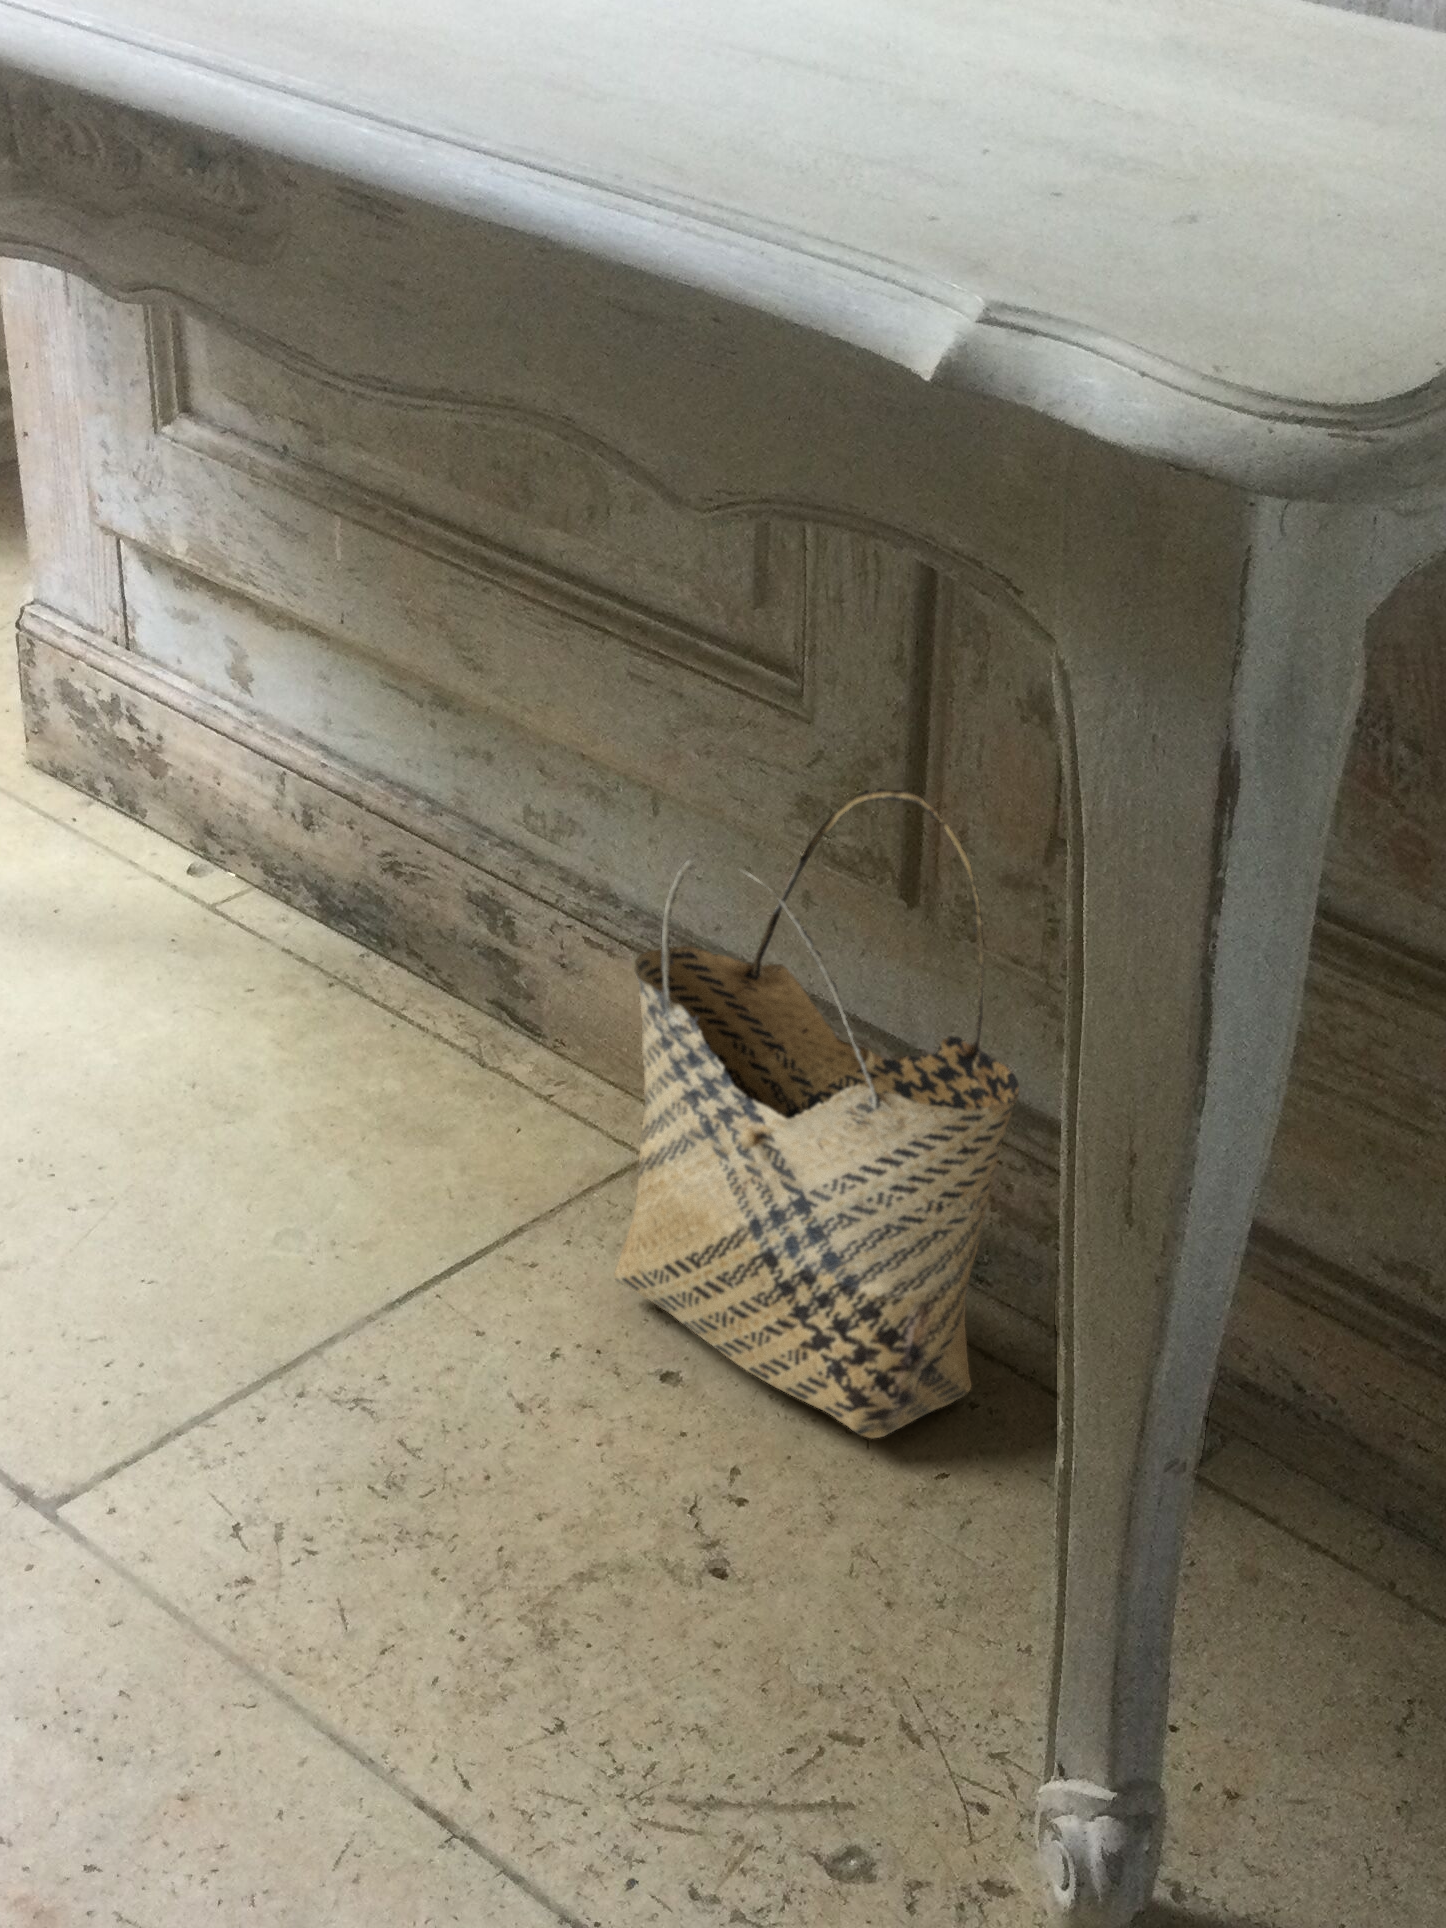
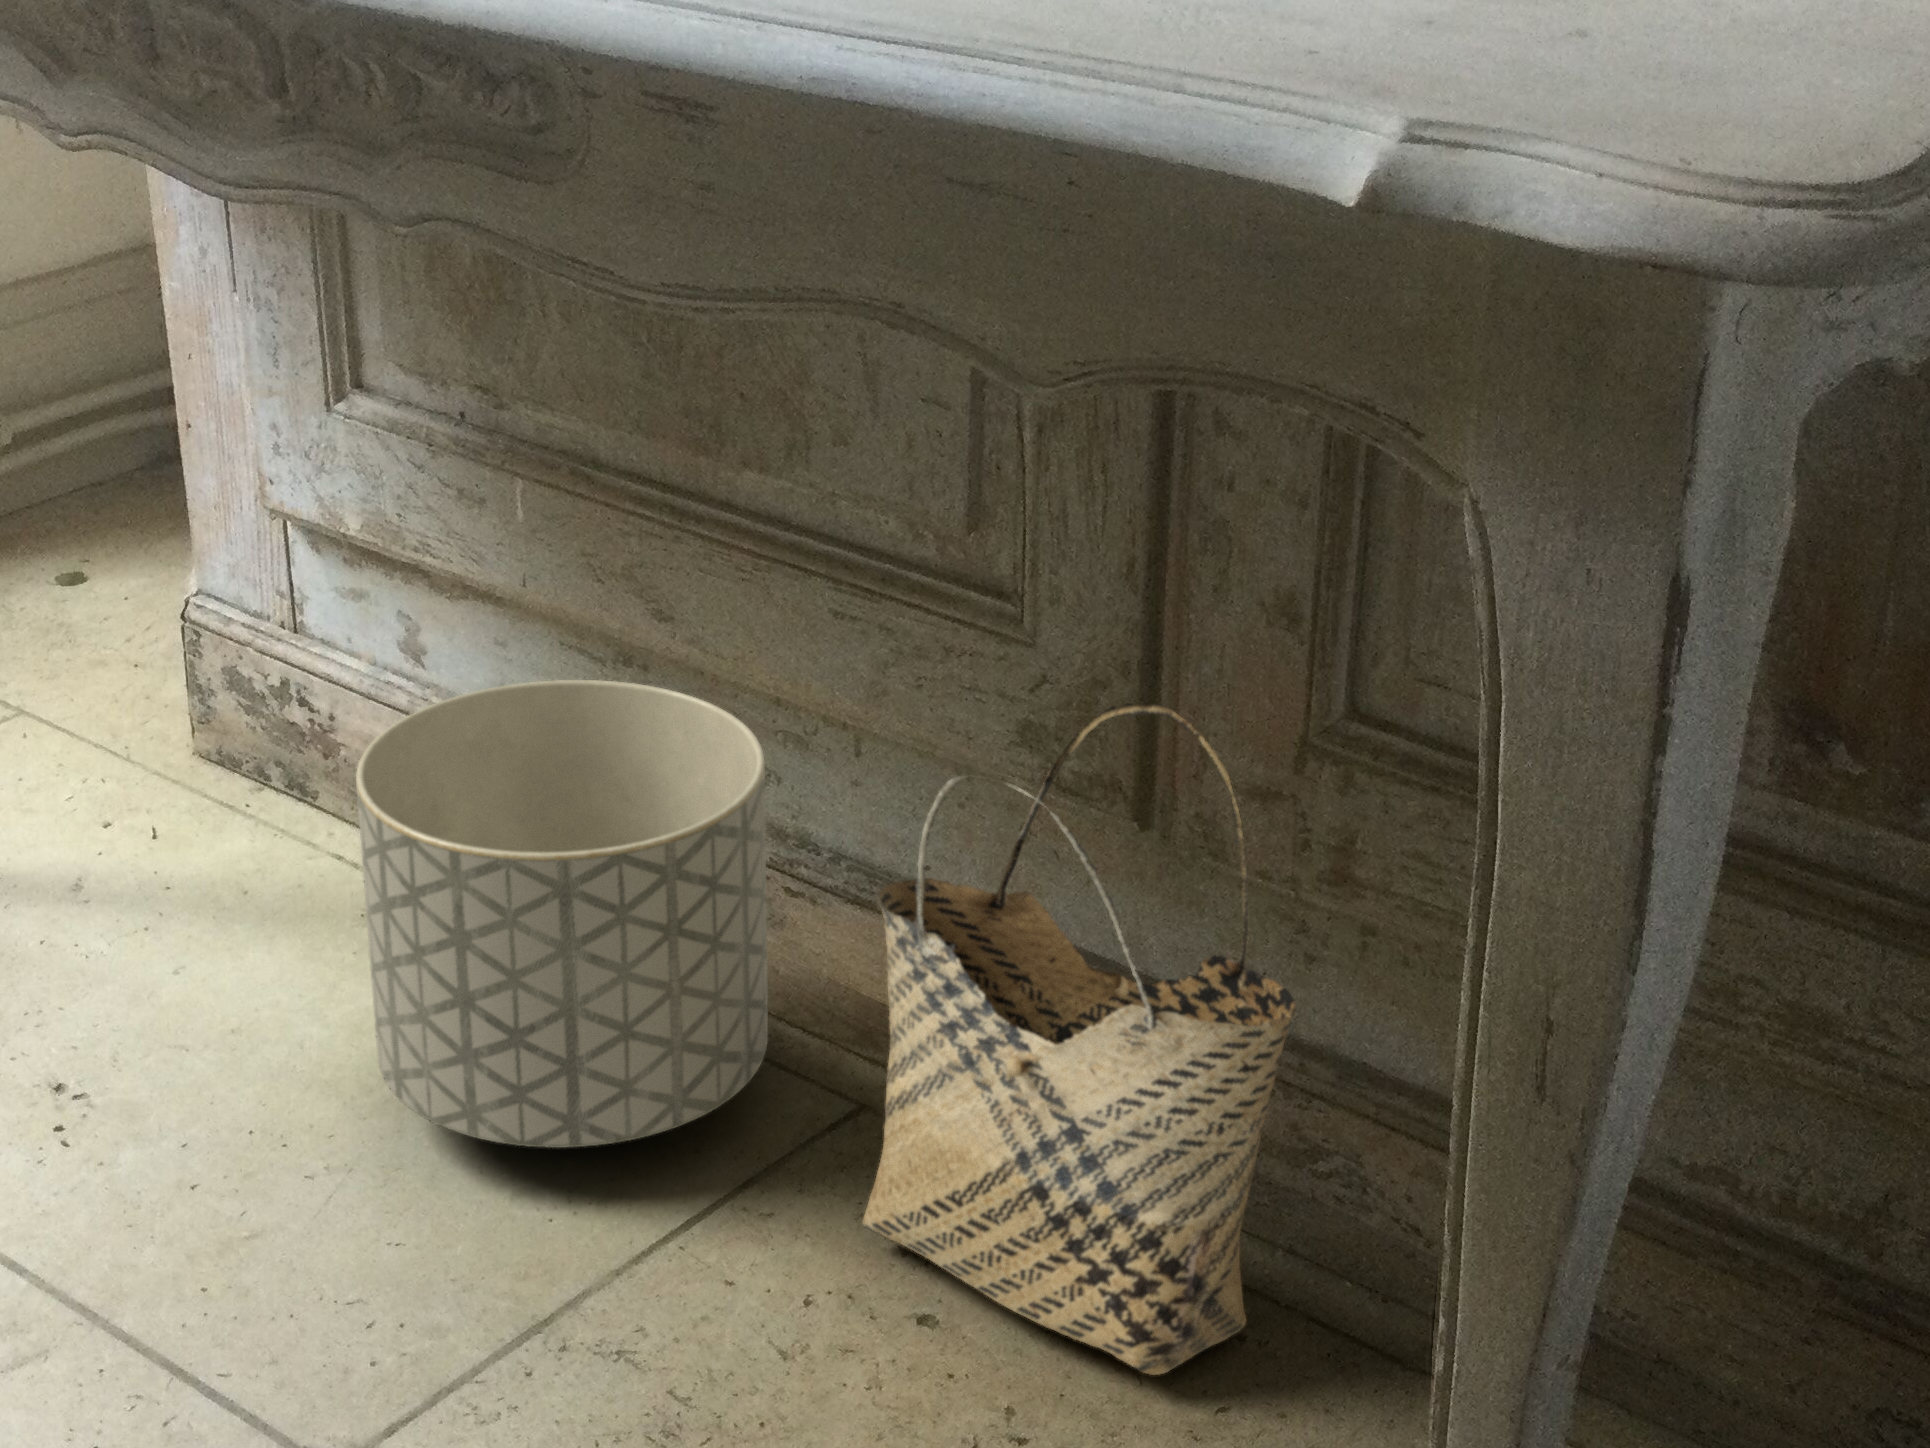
planter: none [134,726,549,1191] -> present [356,680,768,1148]

